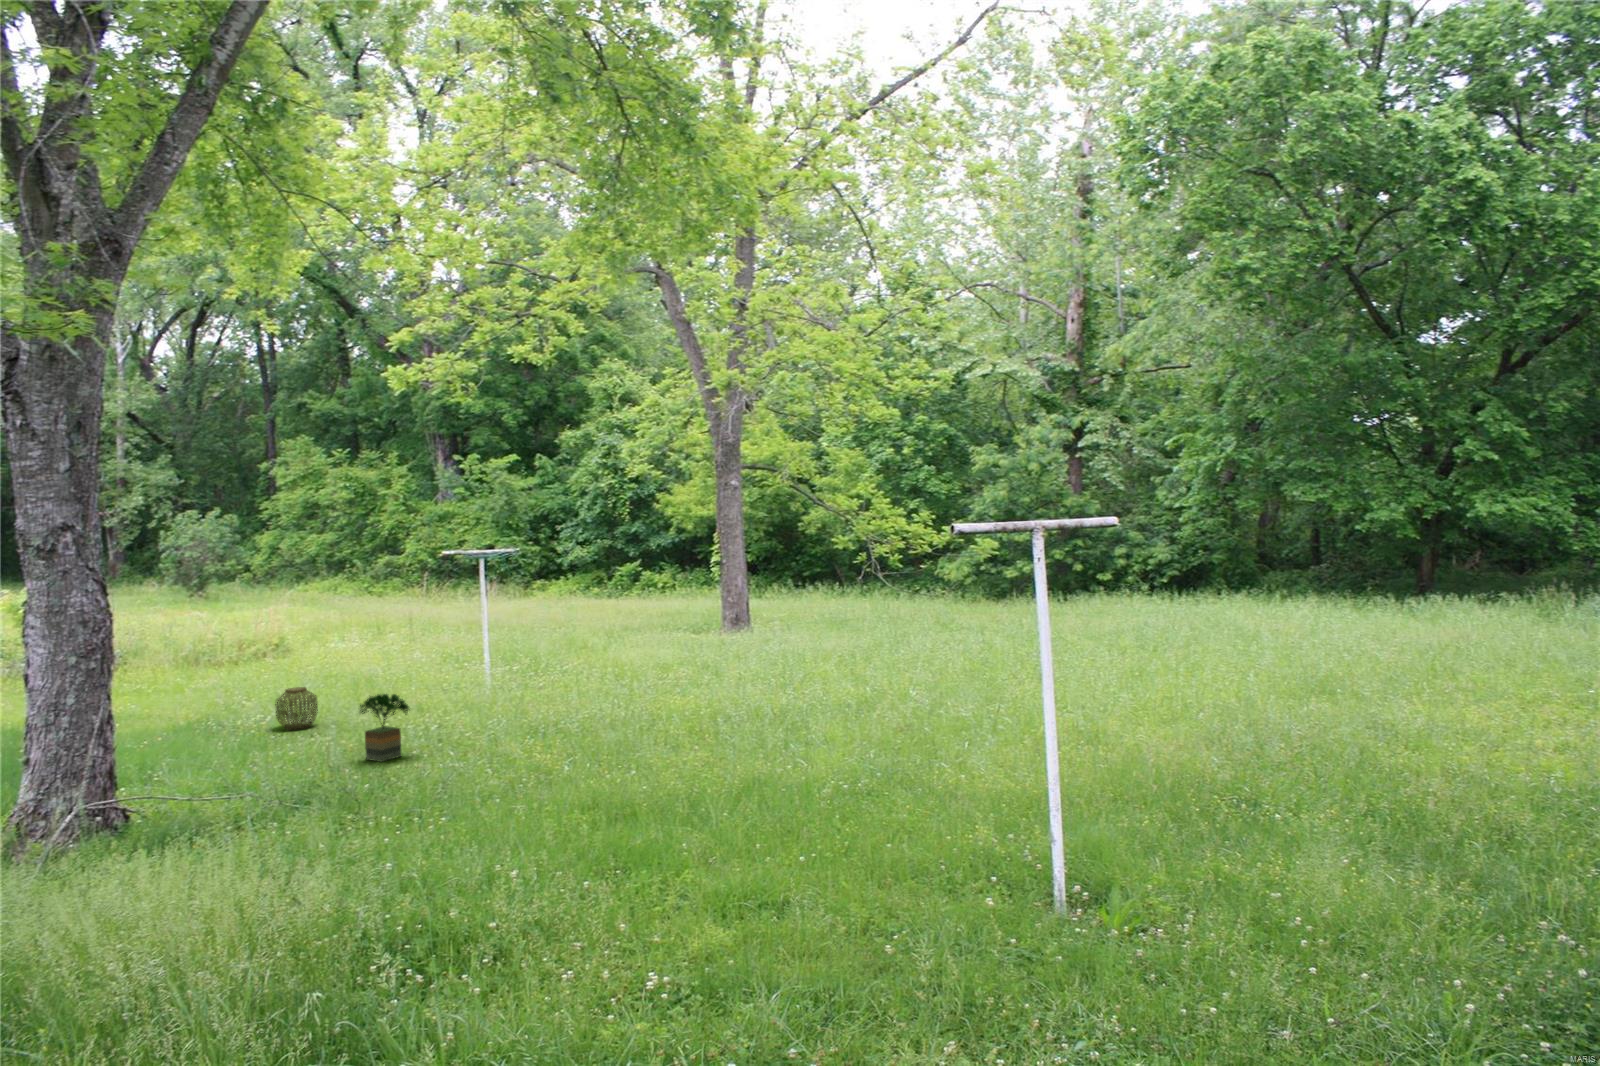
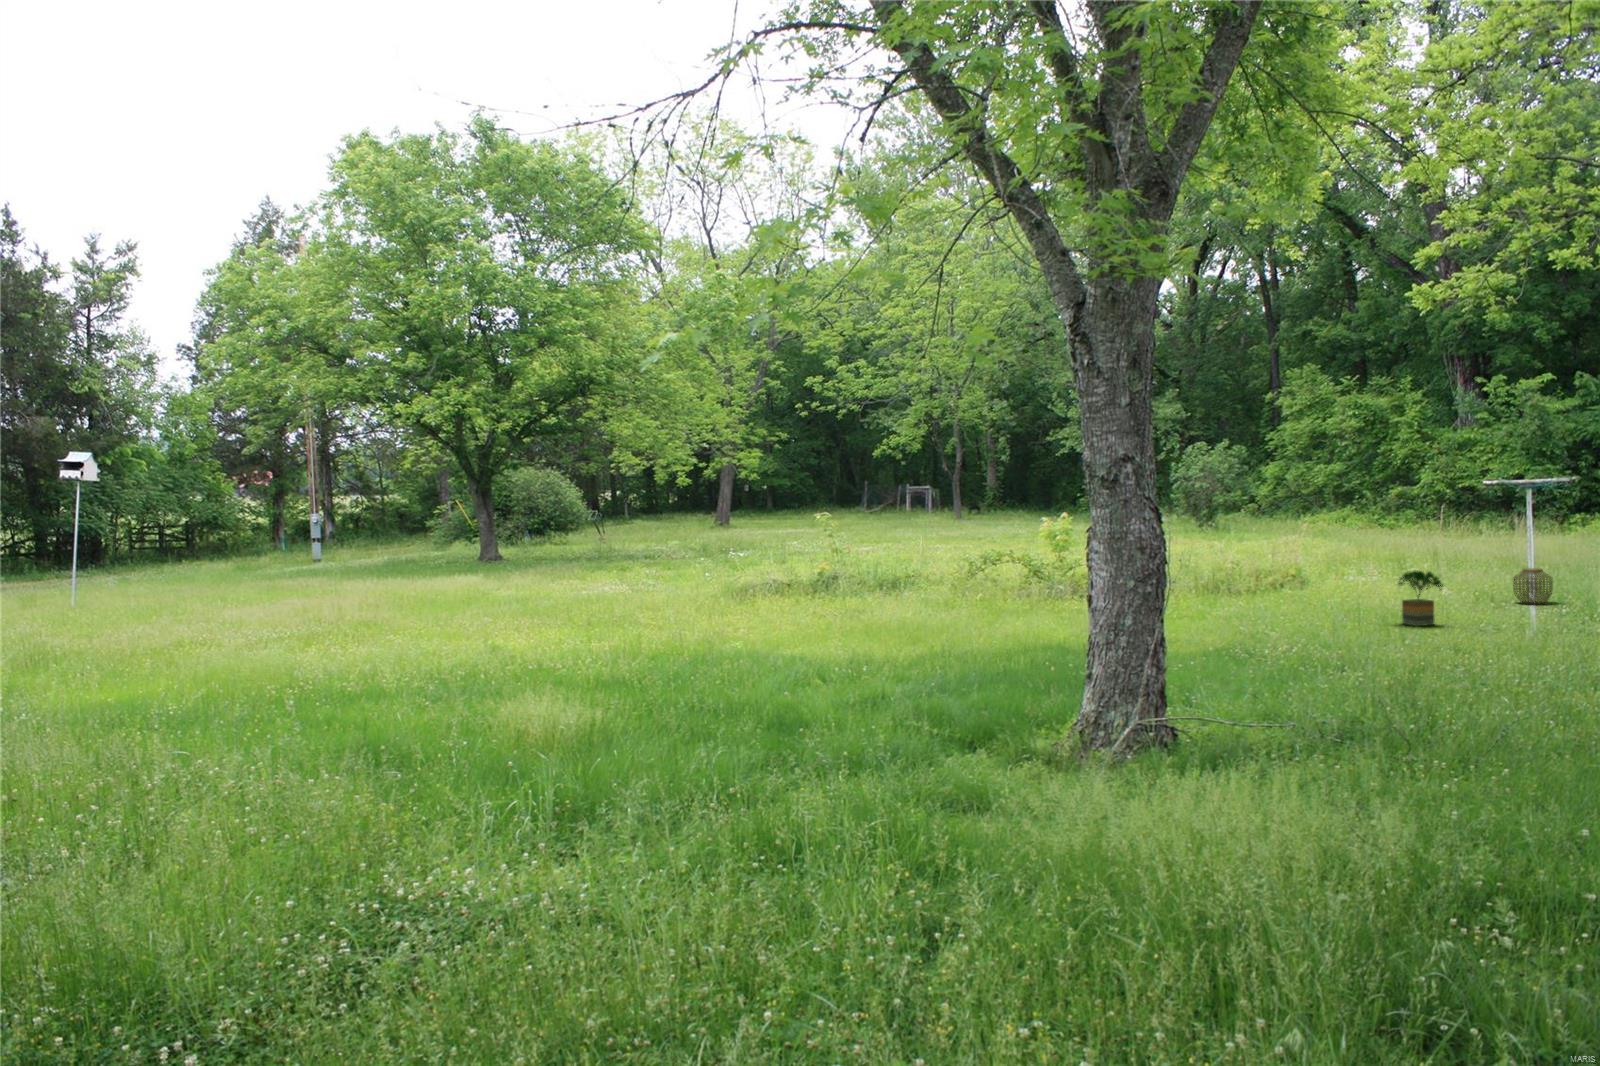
woven basket: present [275,687,318,730] -> present [1513,568,1553,604]

